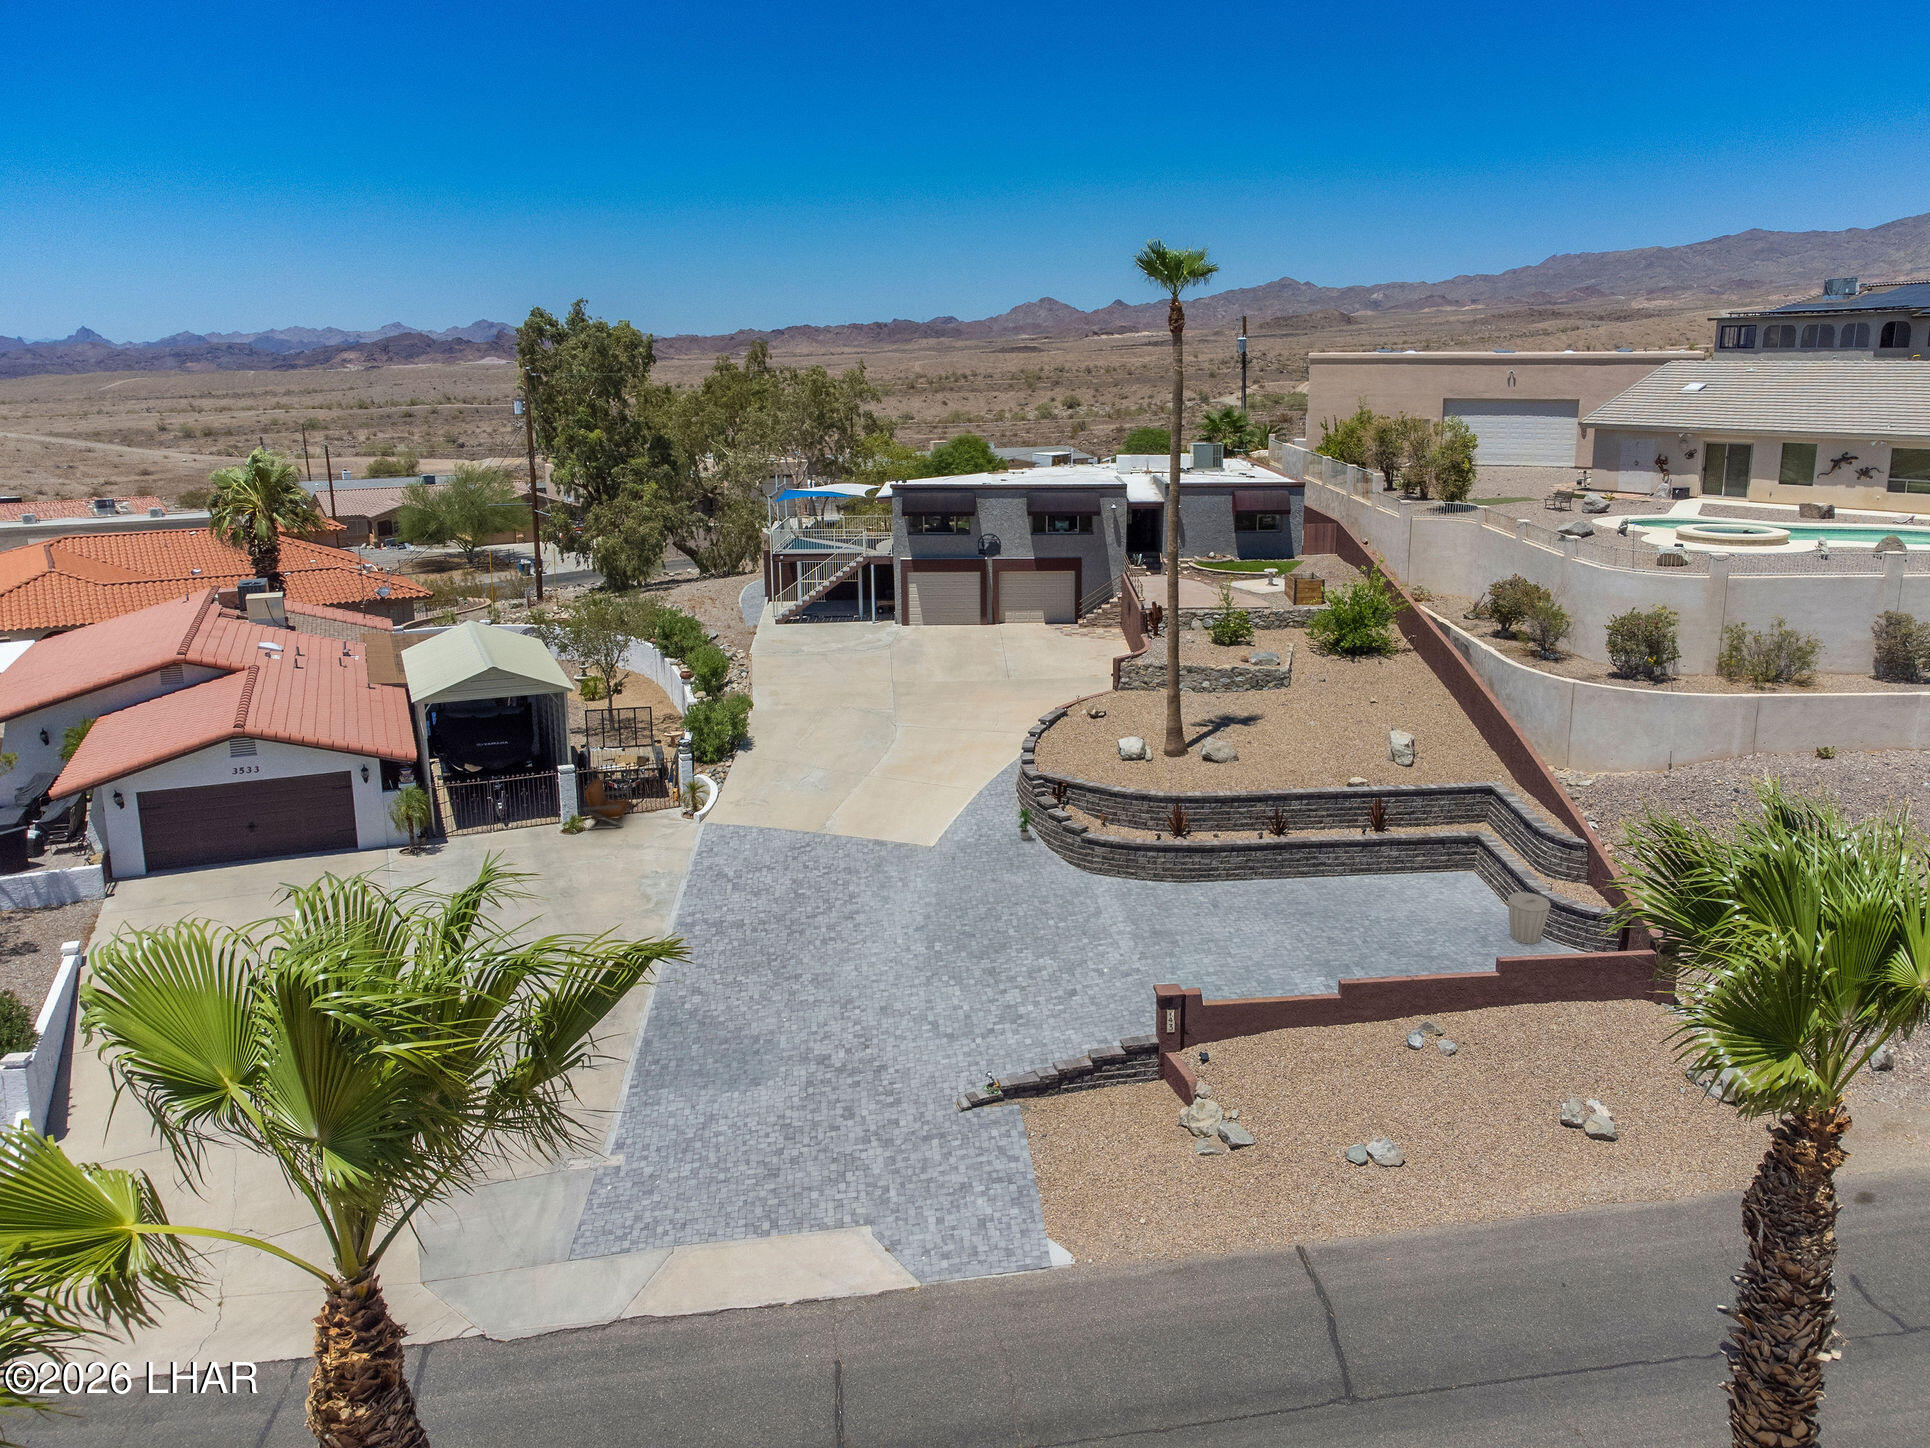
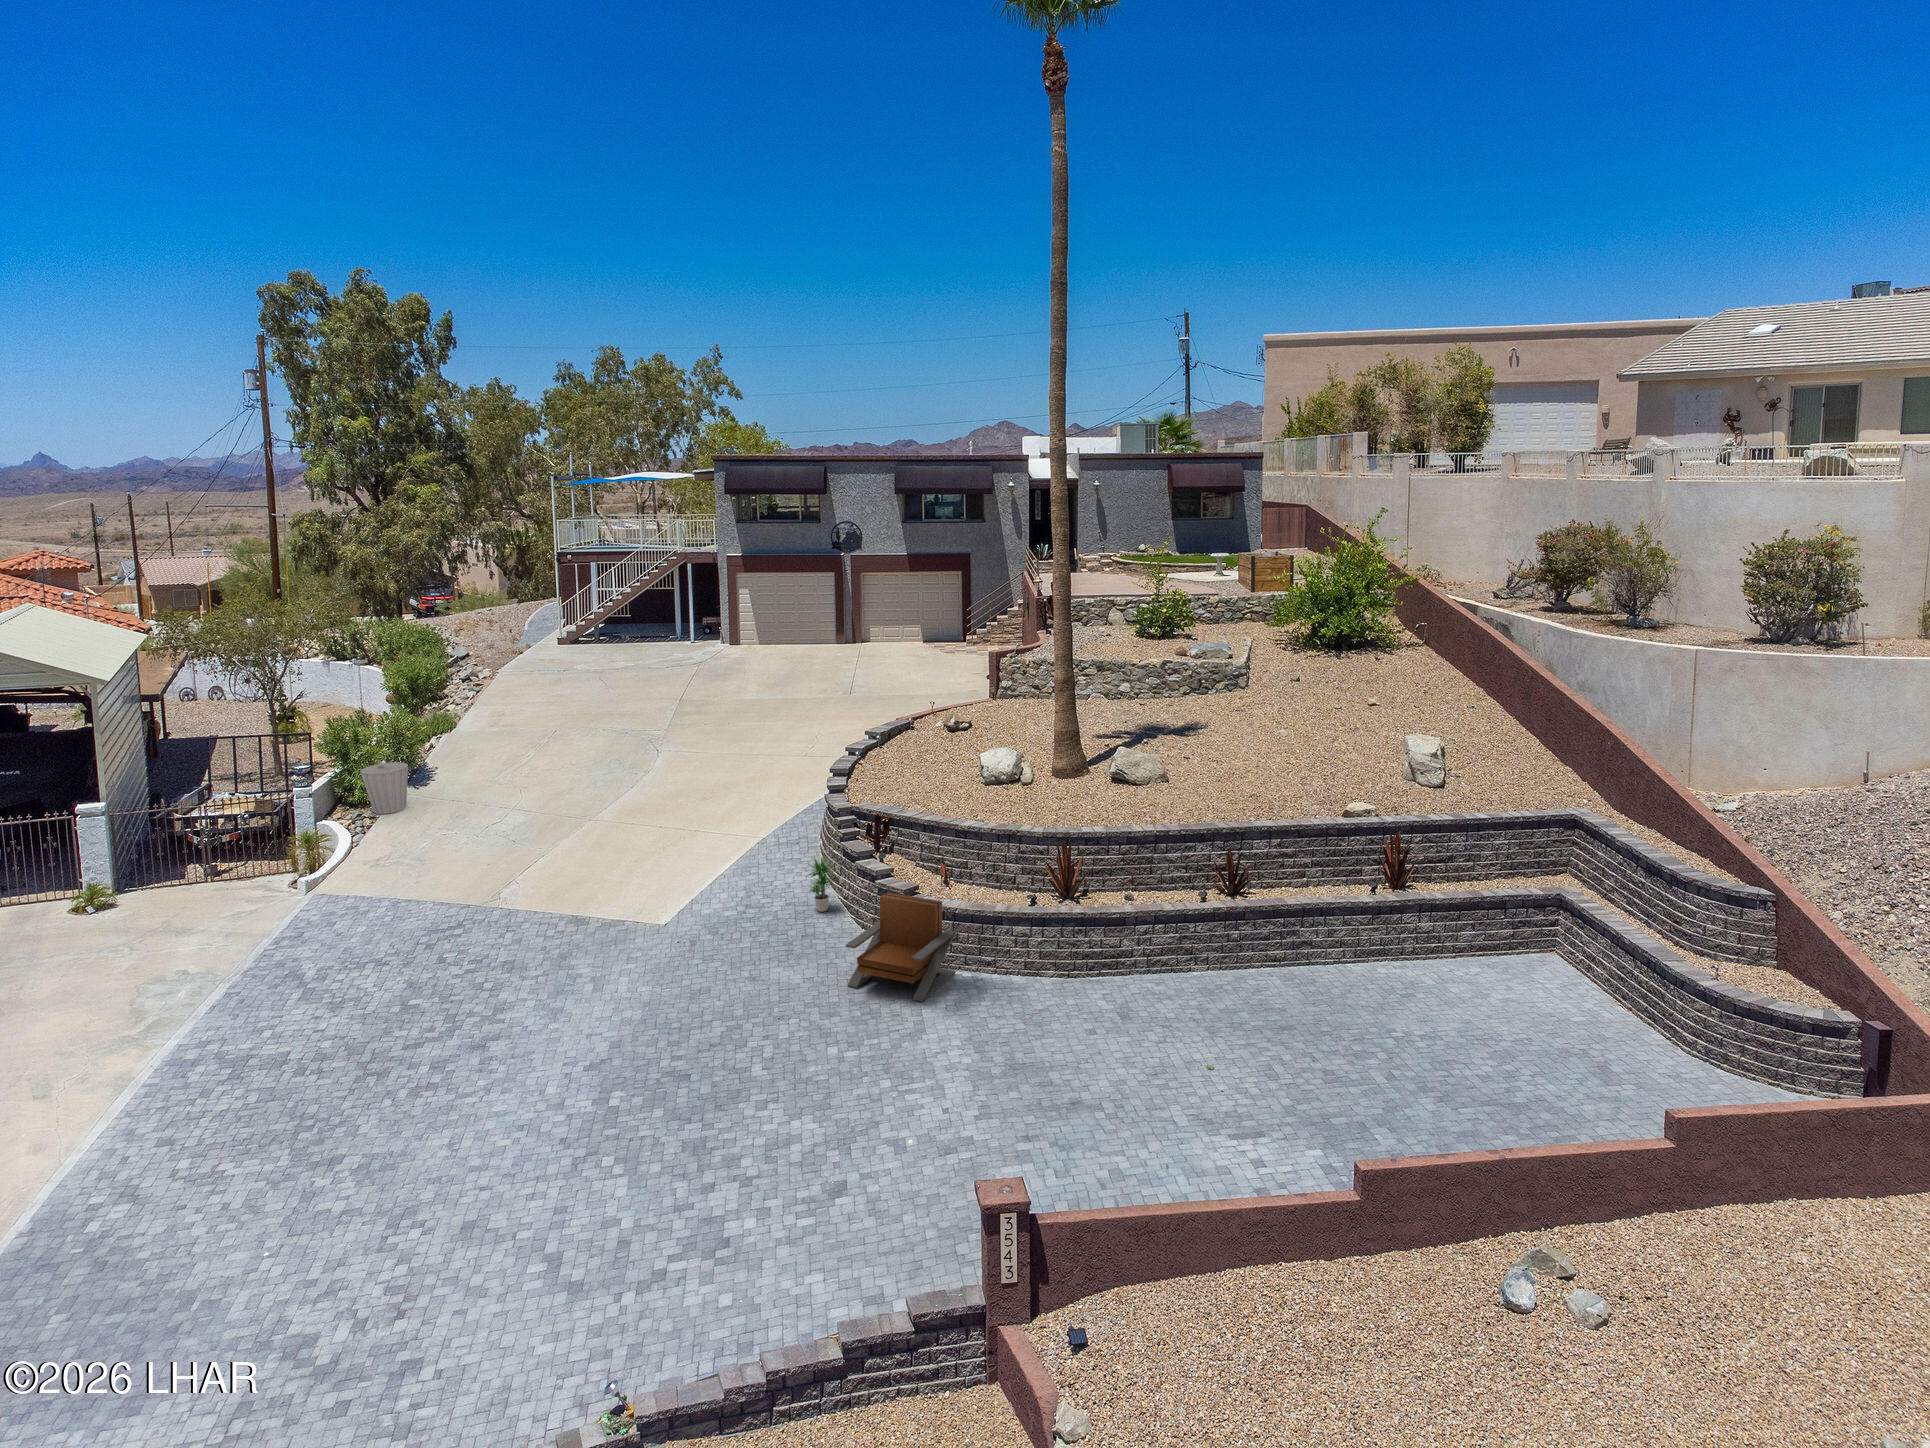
lounge chair: present [583,779,632,830] -> present [846,892,956,1002]
trash can: present [1508,892,1551,944] -> present [360,762,408,814]

